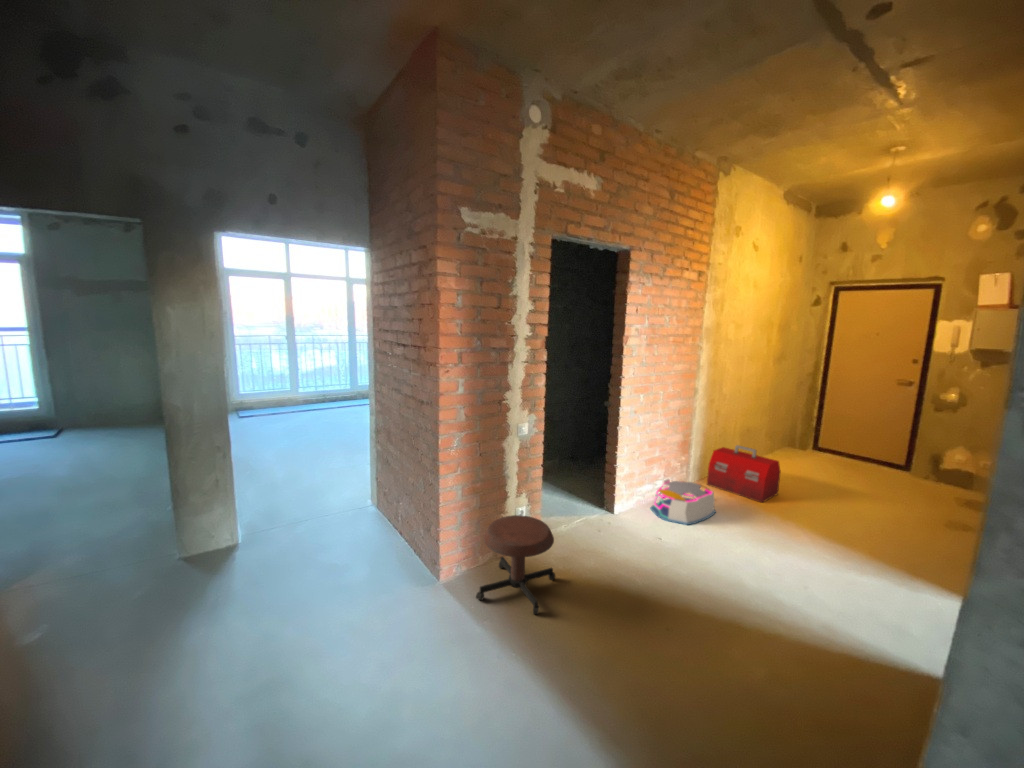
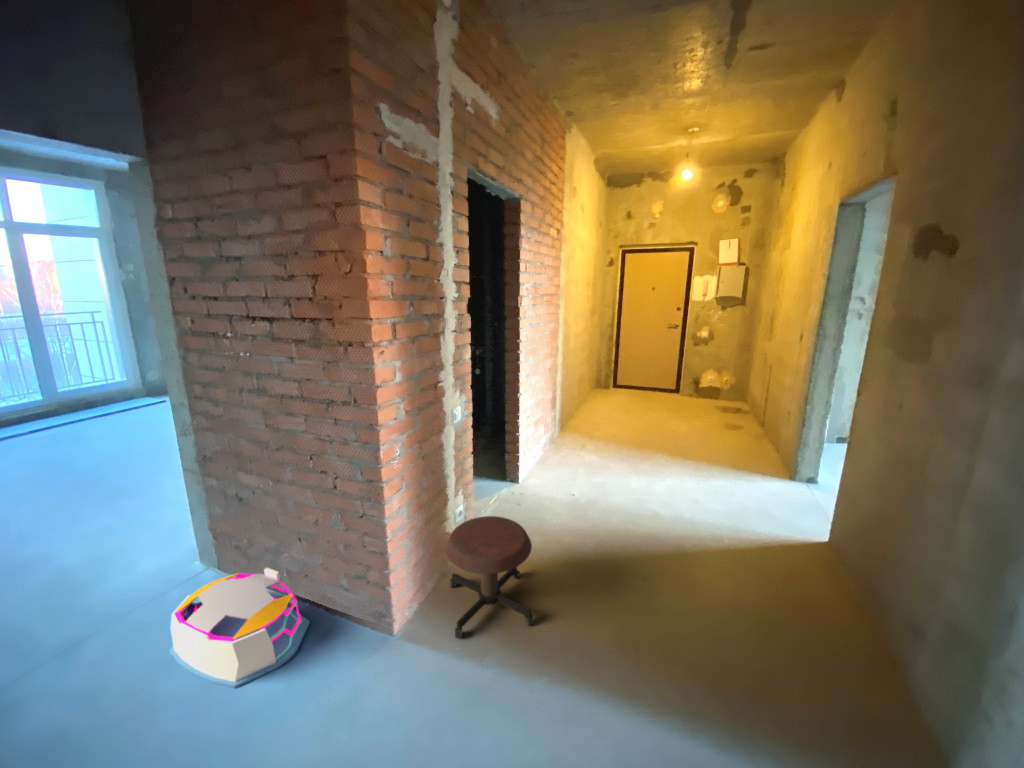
toolbox: present [707,445,781,502] -> none [570,394,624,441]
storage bin: present [650,479,715,525] -> present [169,568,309,688]

